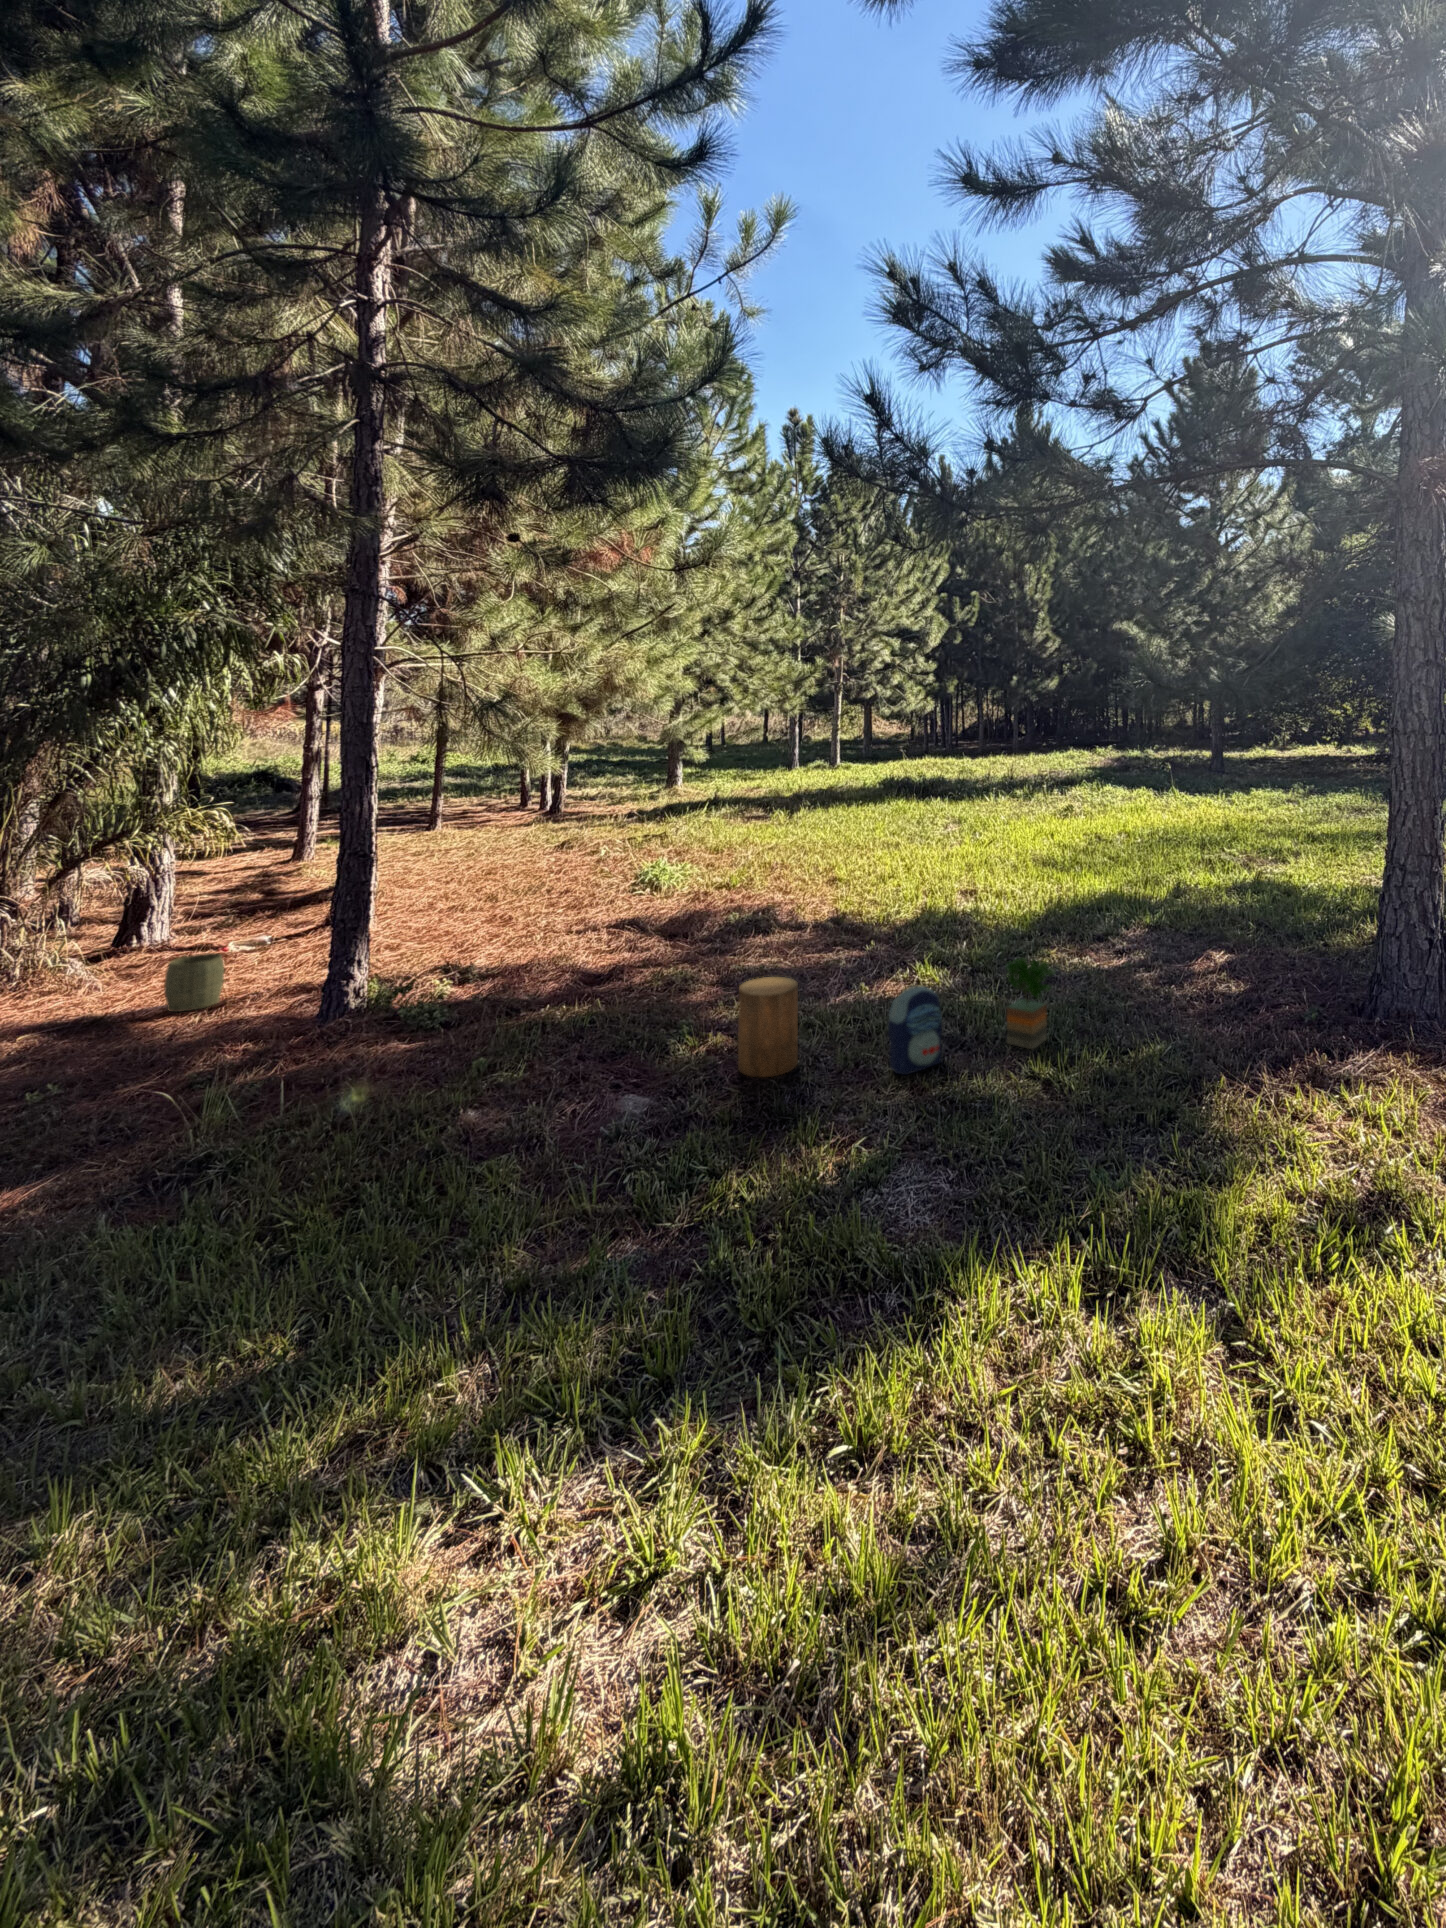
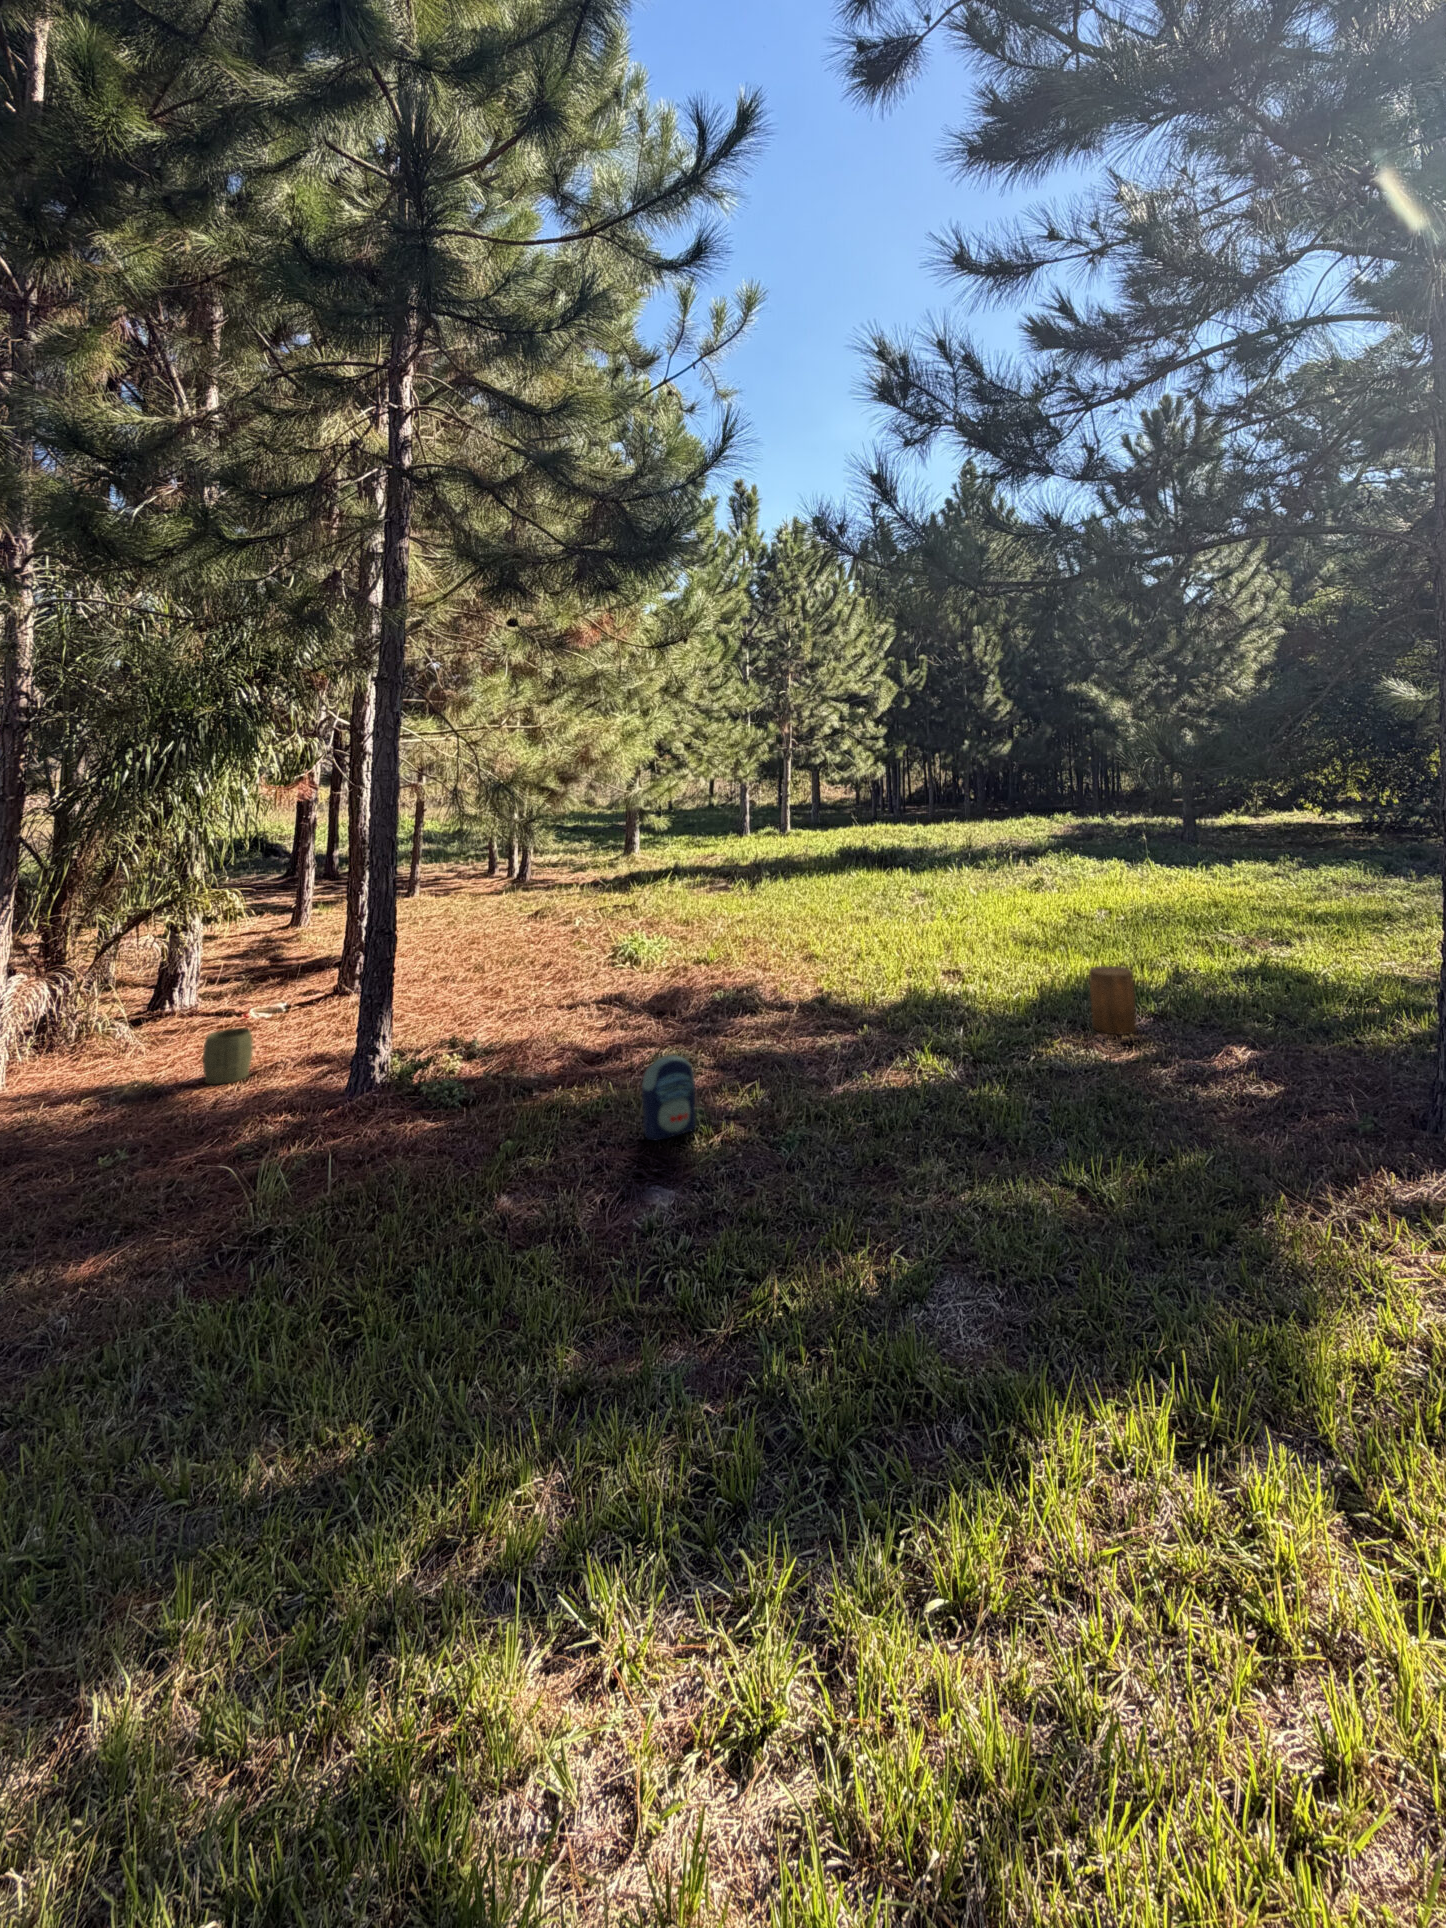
potted tree: present [1007,958,1055,1050] -> none [1018,1050,1076,1154]
stool: present [738,977,798,1077] -> present [1089,966,1137,1035]
backpack: present [888,985,942,1075] -> present [642,1054,696,1141]

